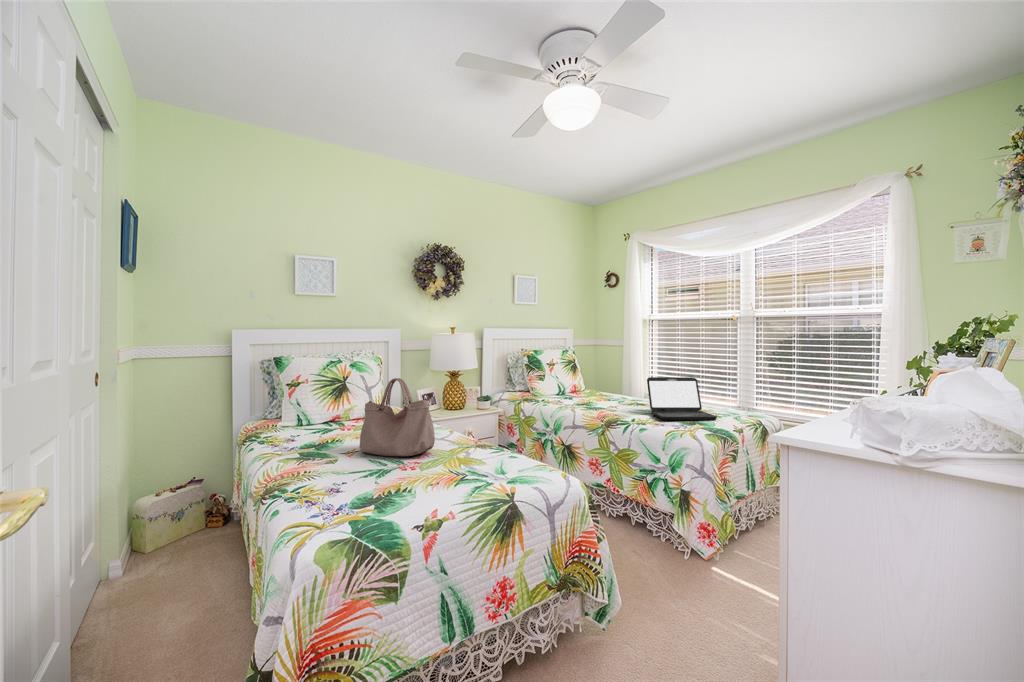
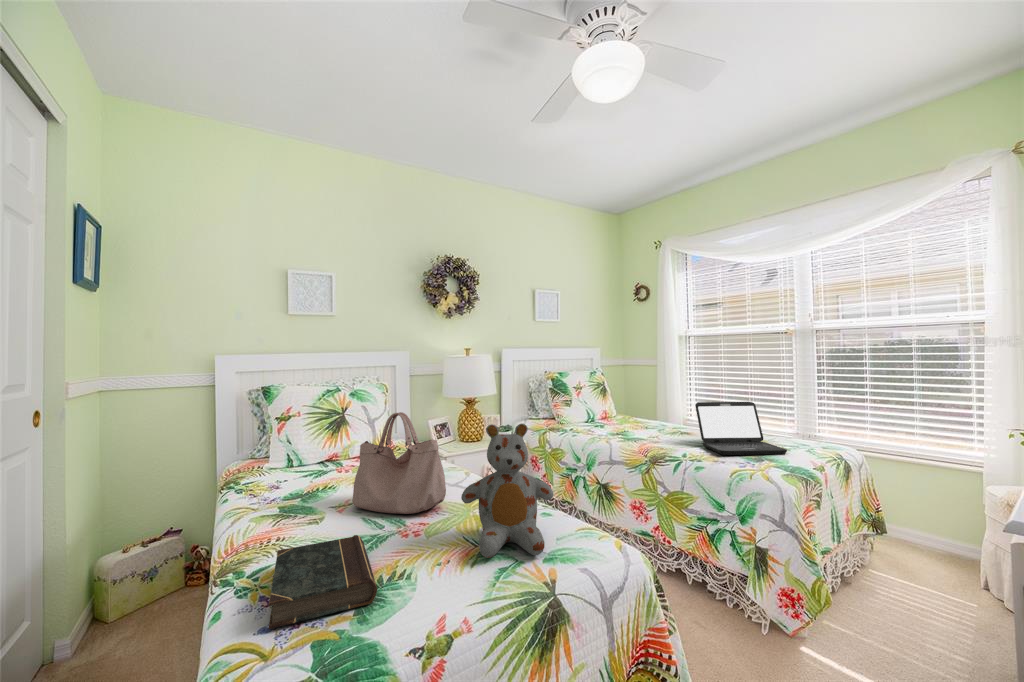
stuffed bear: none [447,386,518,481] -> present [461,424,553,558]
book: none [312,466,389,516] -> present [269,535,377,629]

